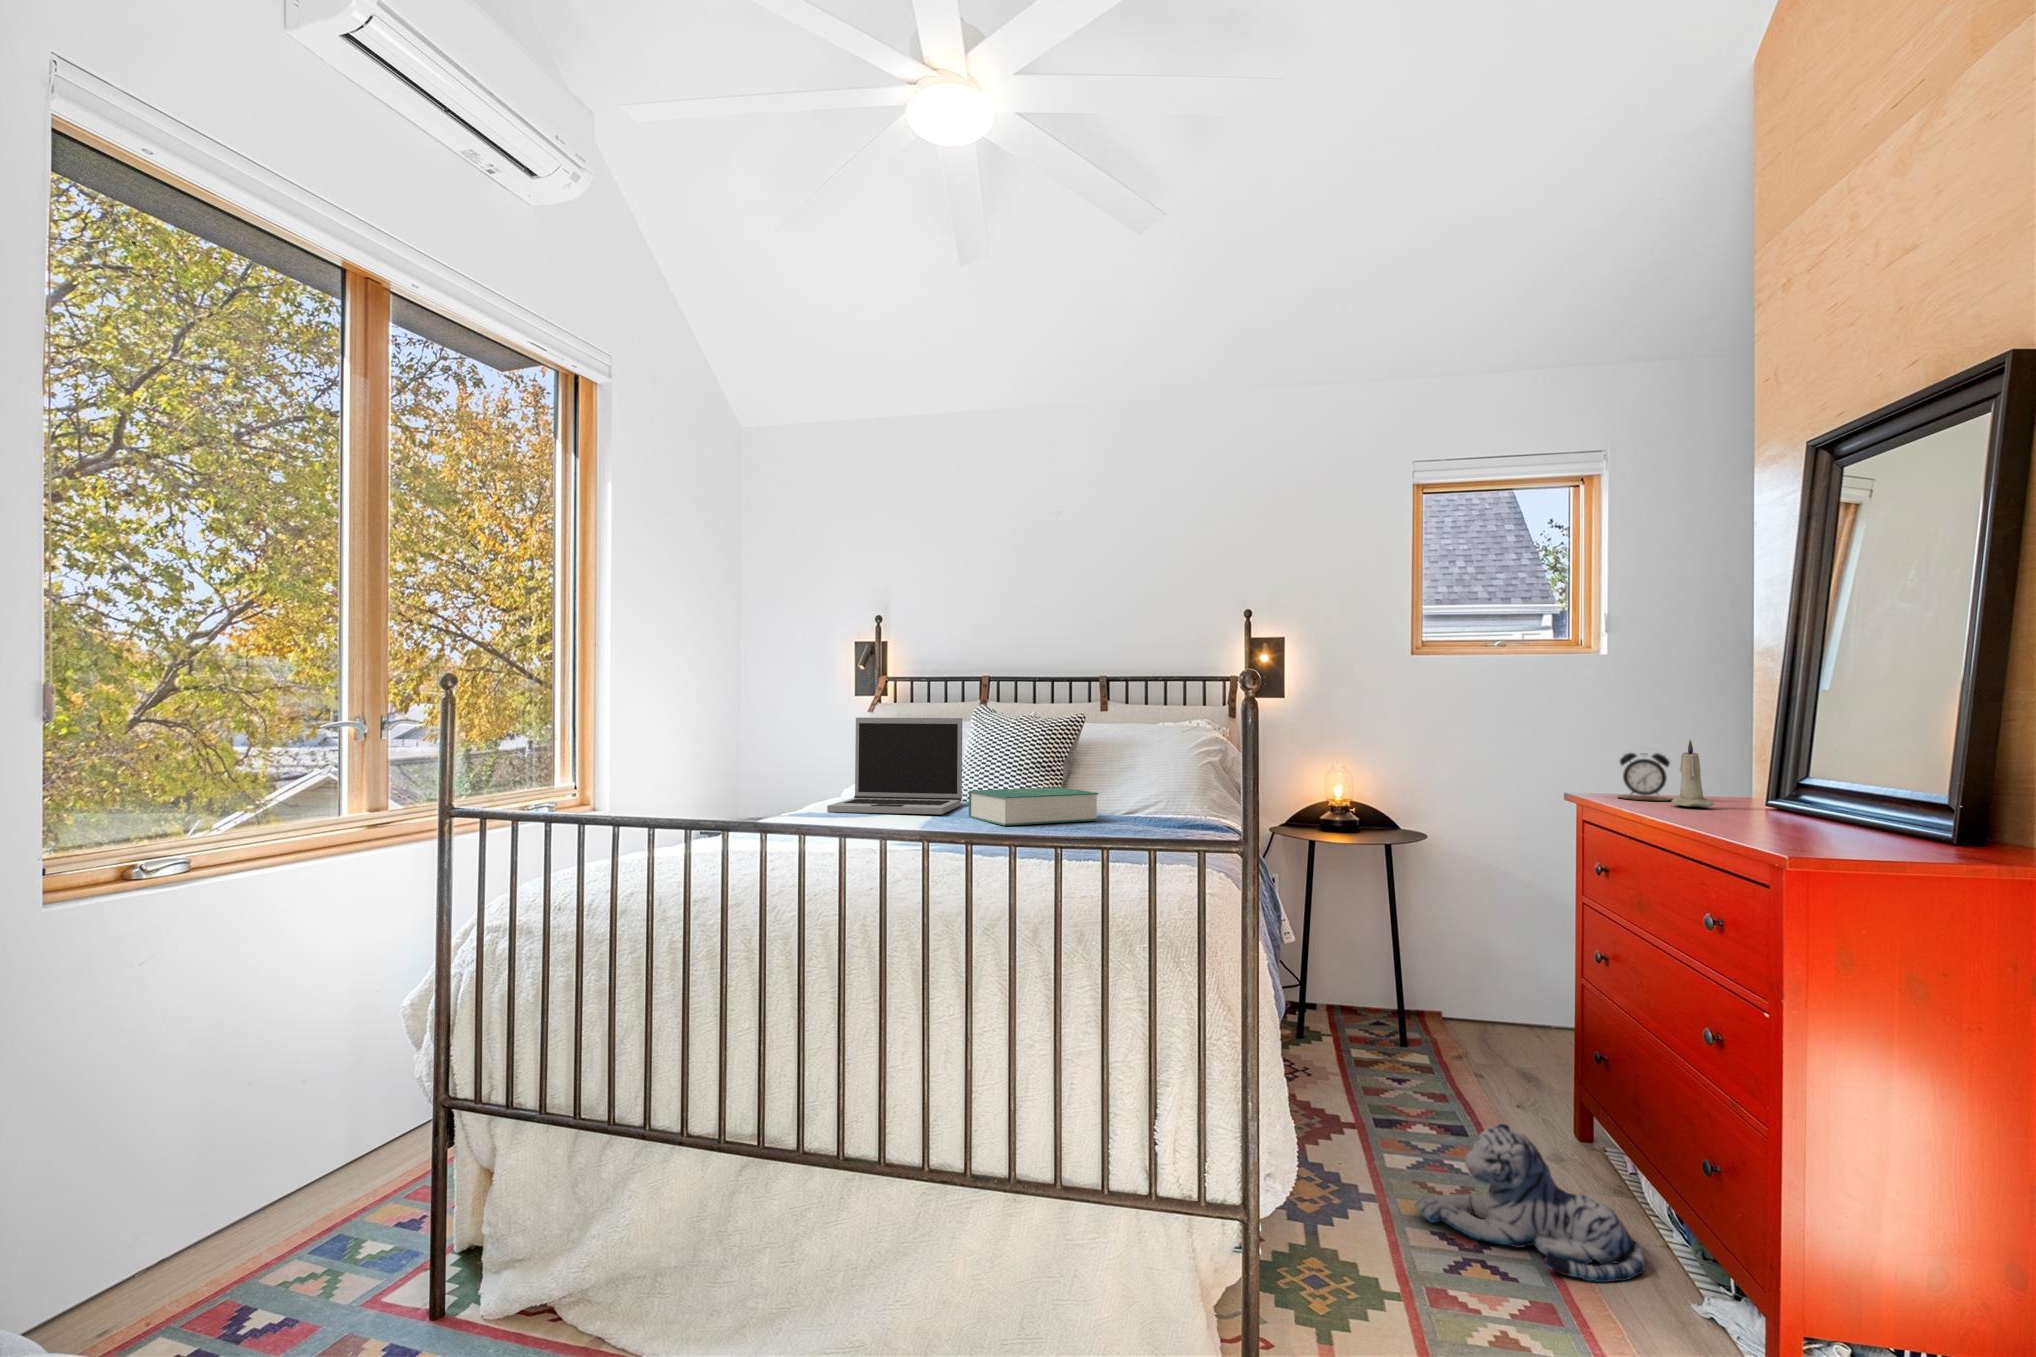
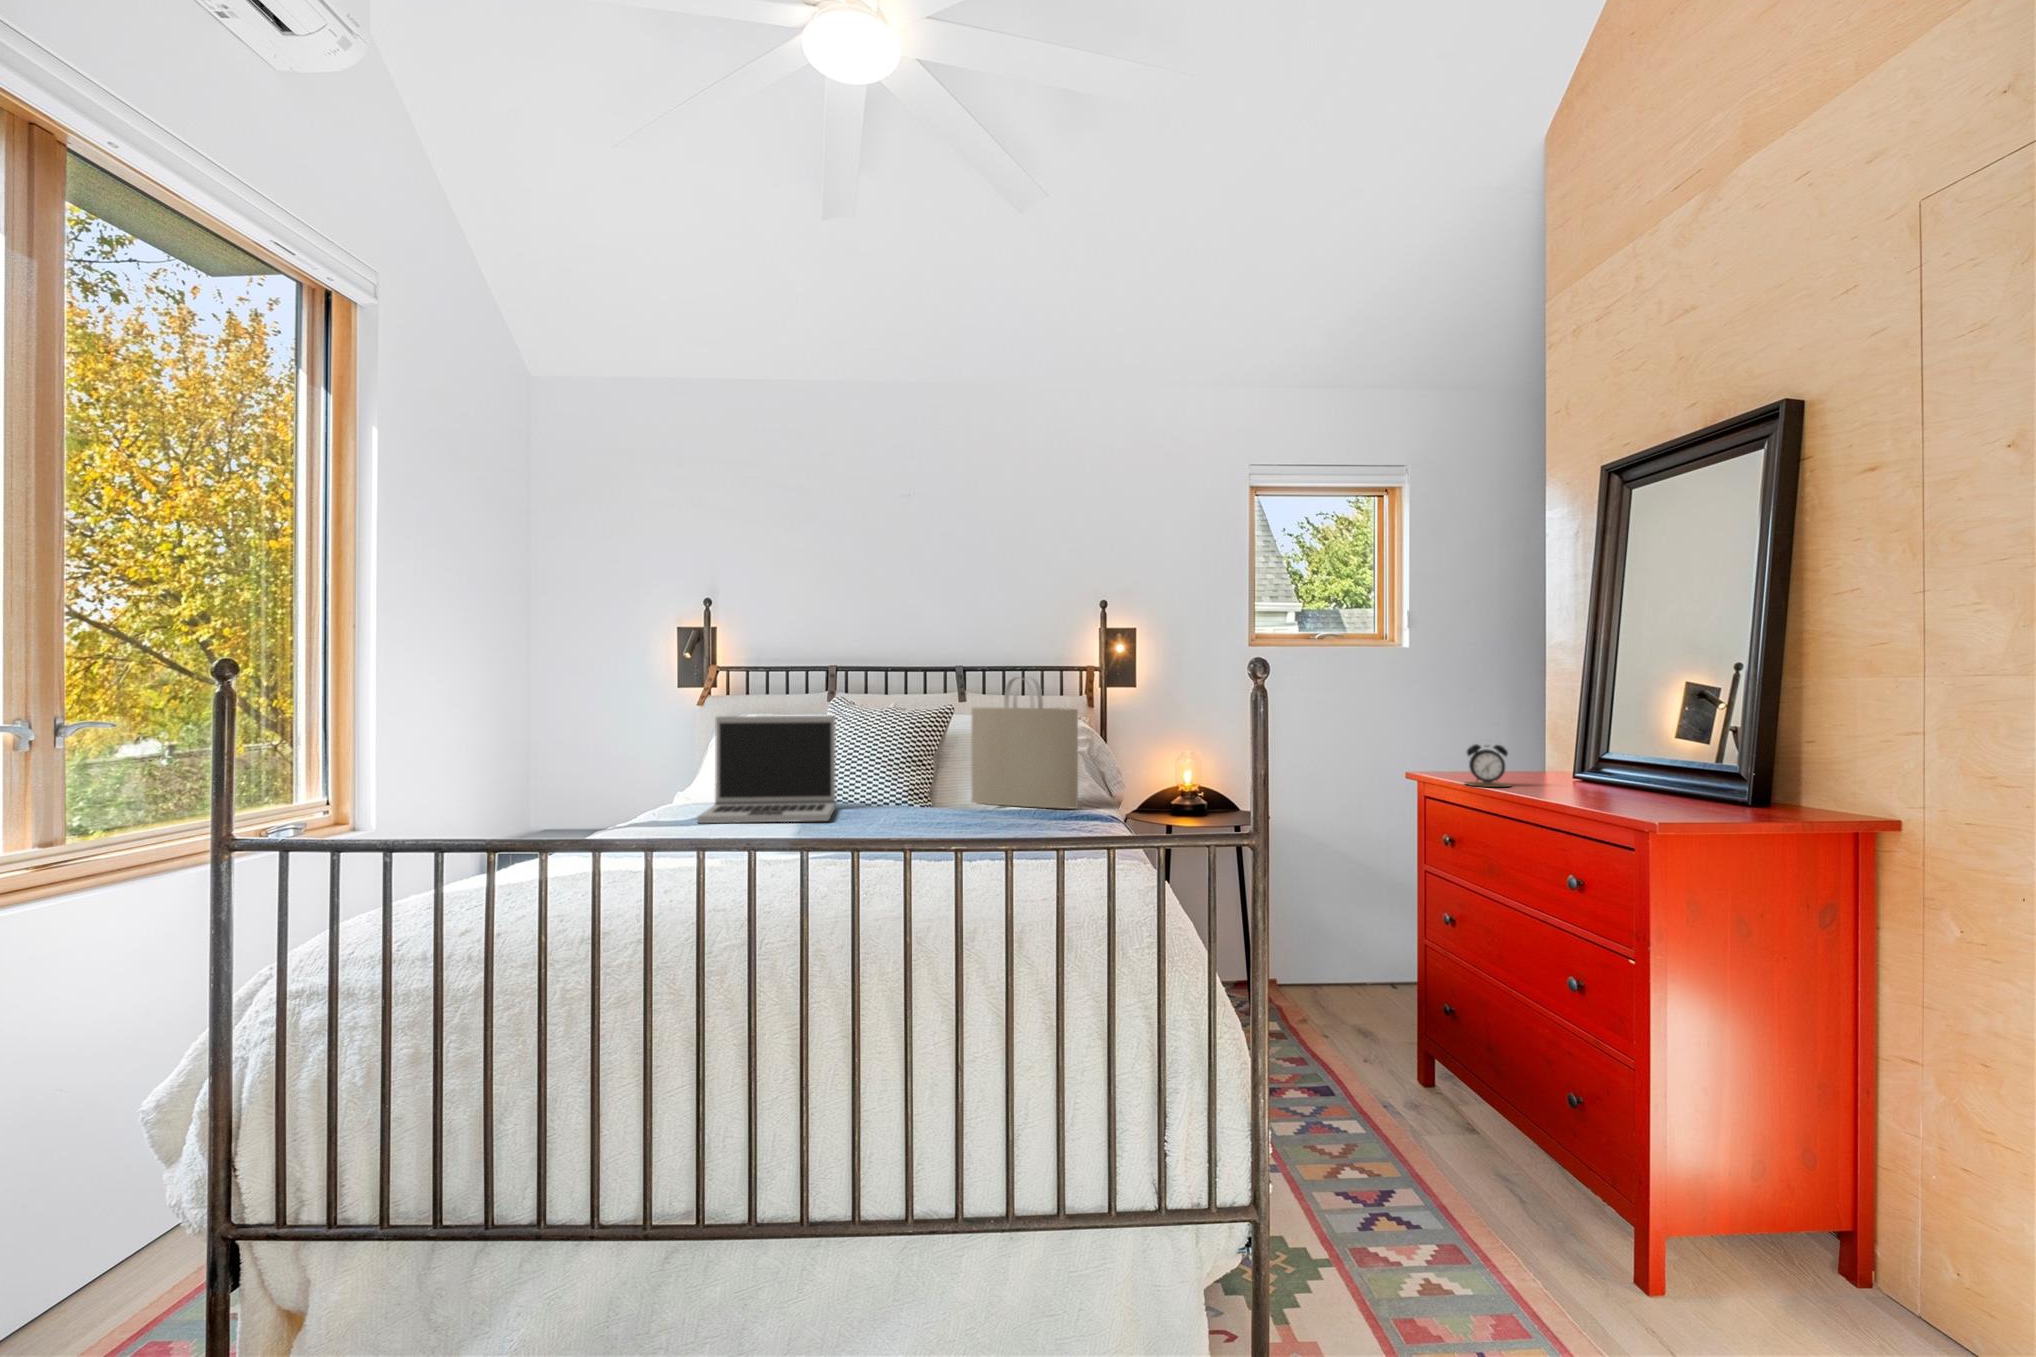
tote bag: none [1097,682,1197,814] -> present [971,677,1078,809]
candle: present [1671,740,1714,807] -> none [1517,734,1553,793]
book: present [969,787,1099,826] -> none [857,787,994,832]
plush toy: present [1415,1123,1645,1282] -> none [1318,1086,1515,1218]

